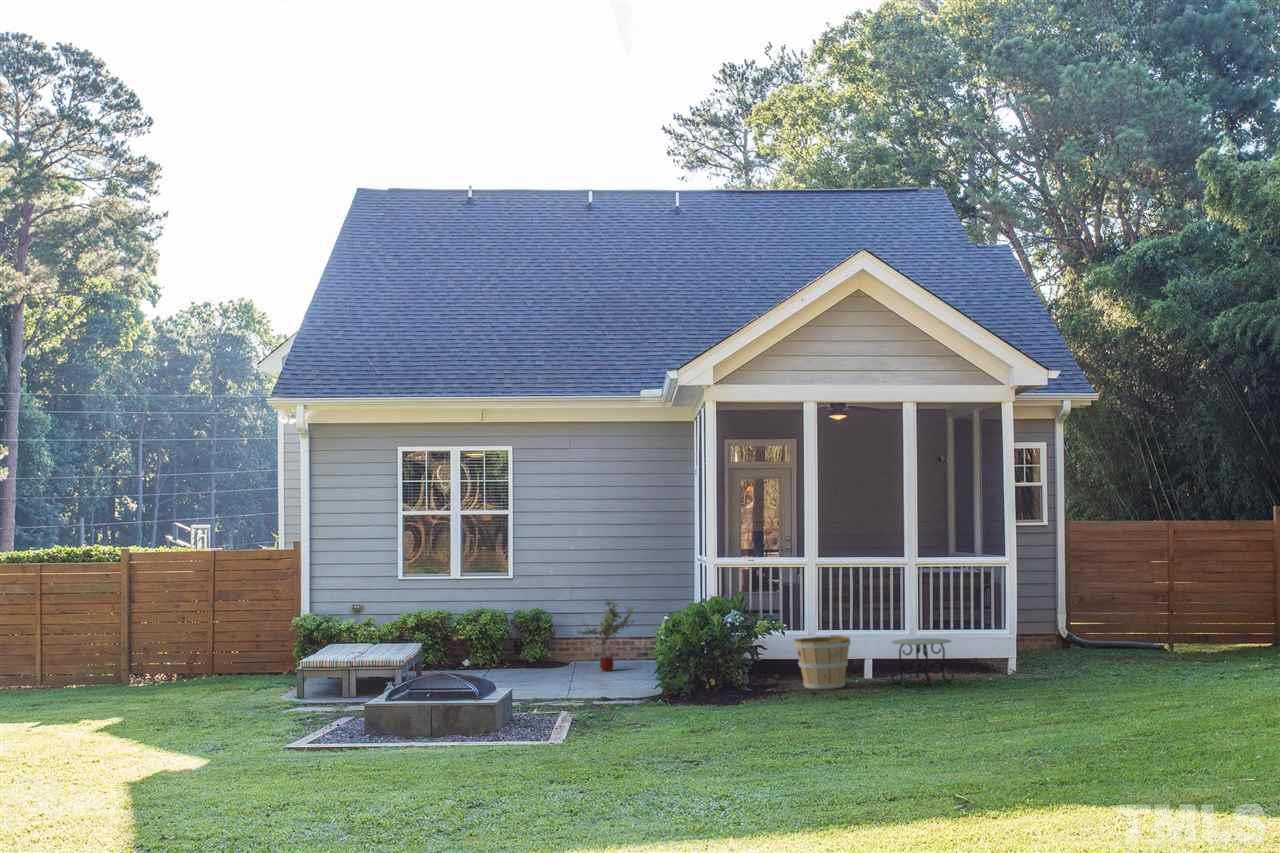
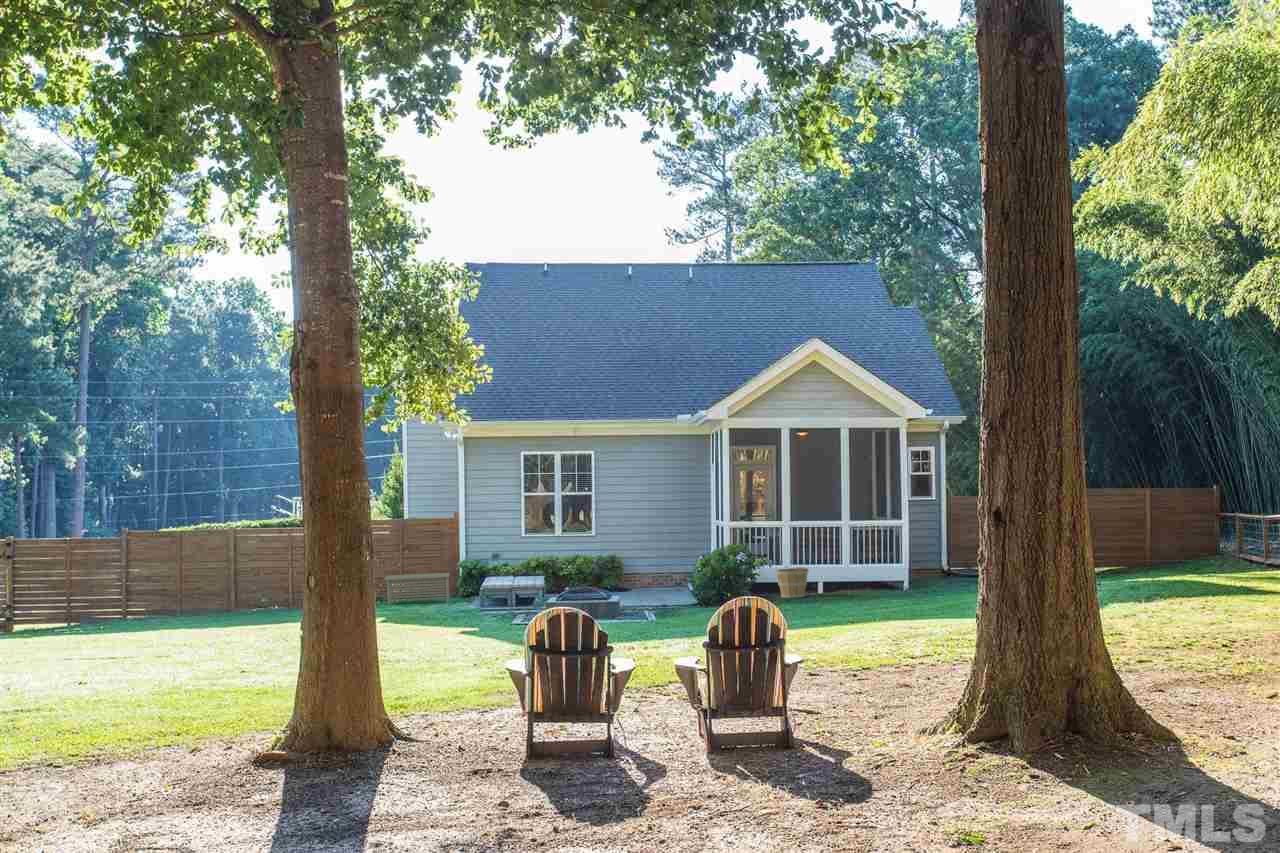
potted tree: present [578,599,633,671] -> none [637,547,674,593]
storage bench: none [170,636,284,689] -> present [385,573,450,605]
side table: present [891,638,954,685] -> none [832,569,869,596]

